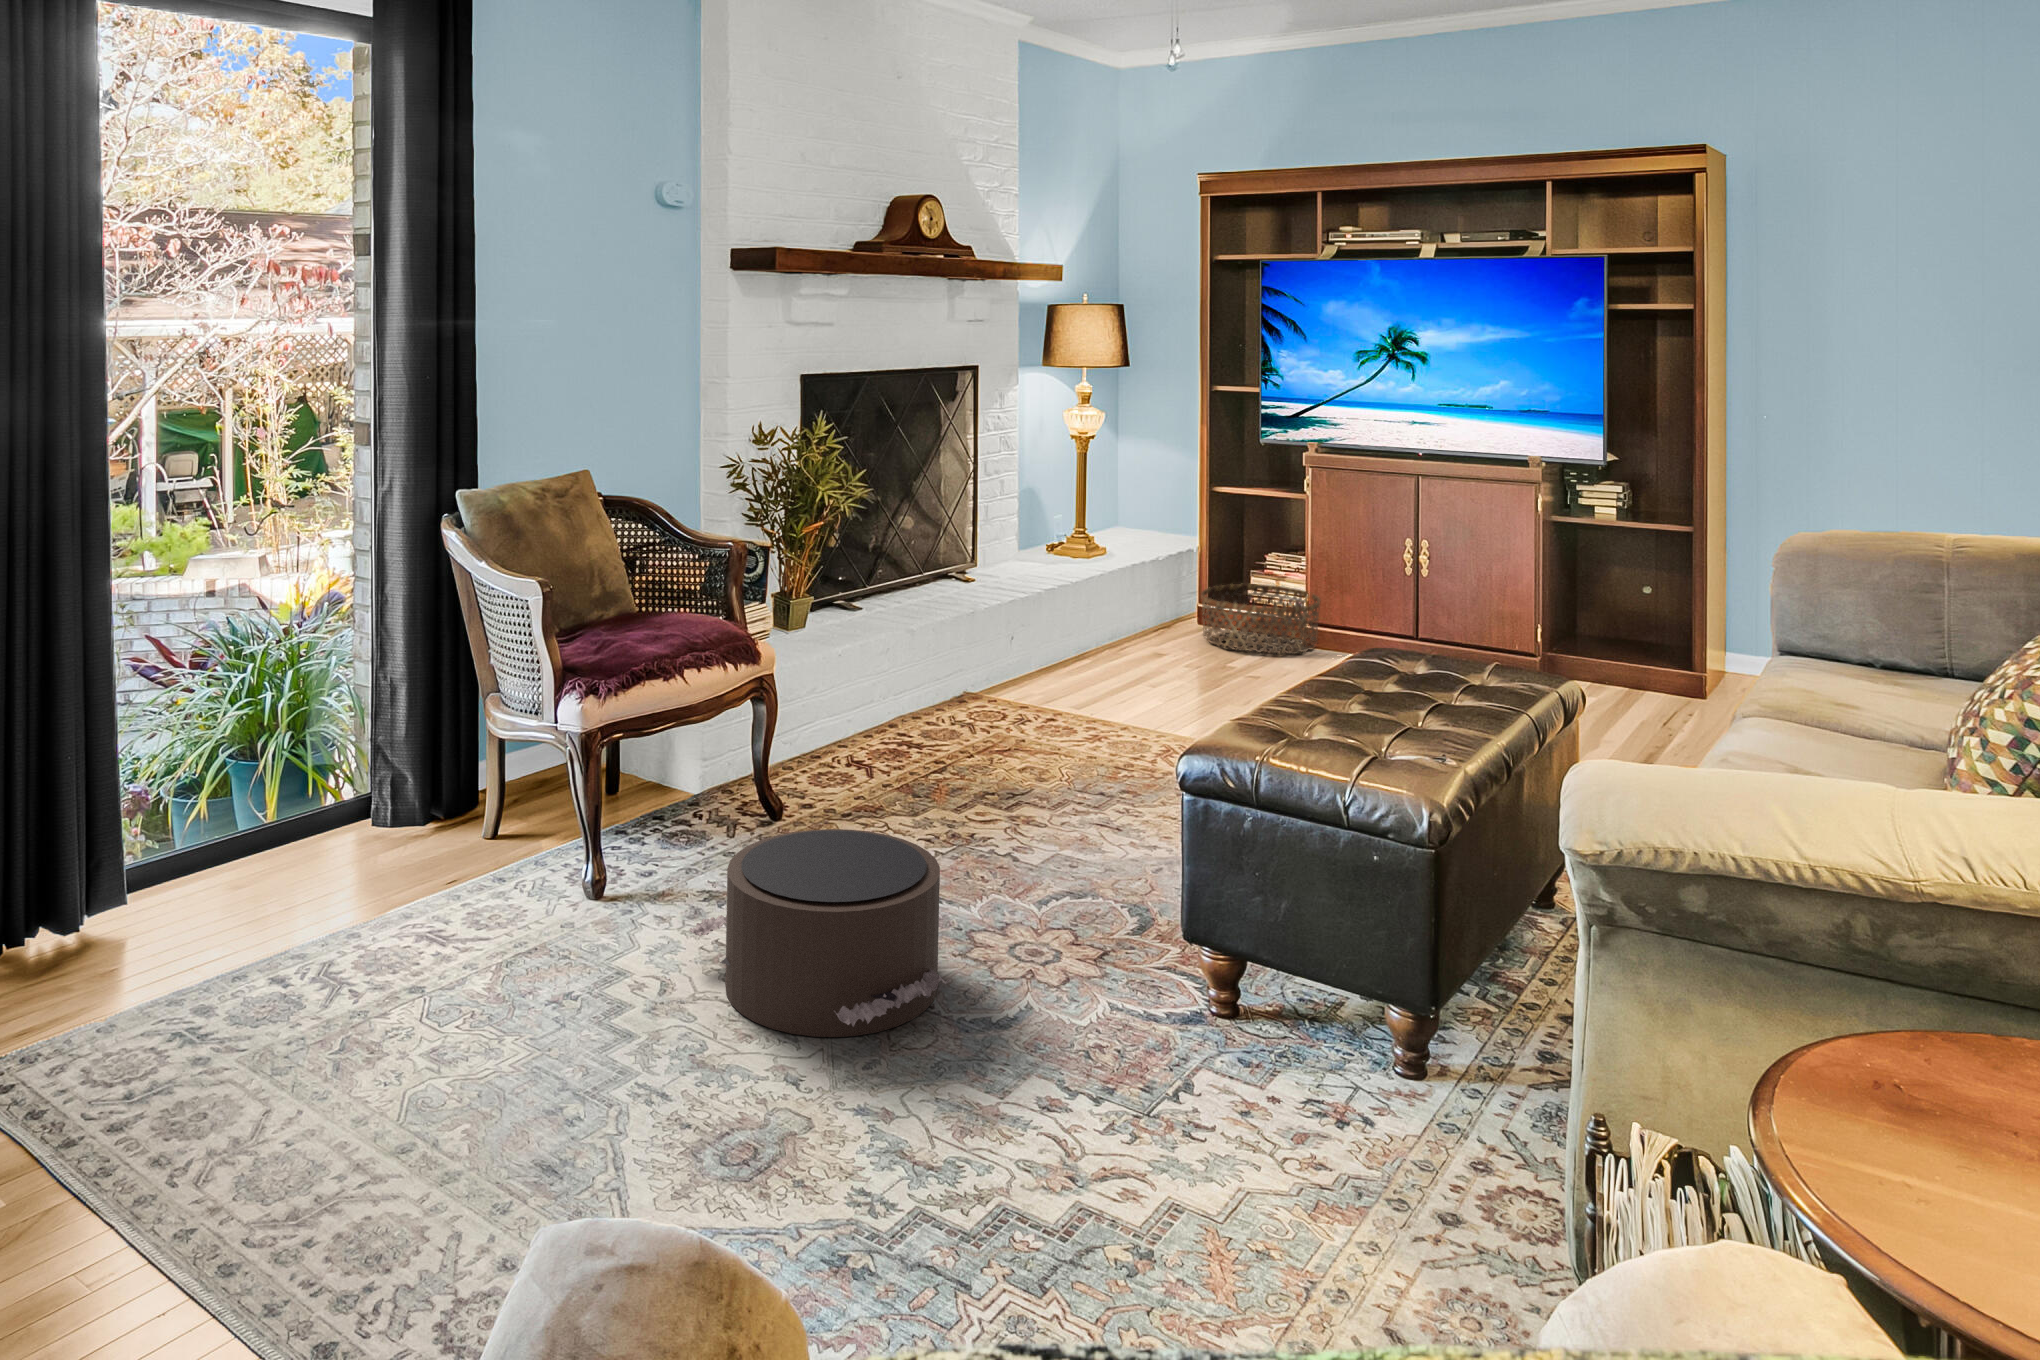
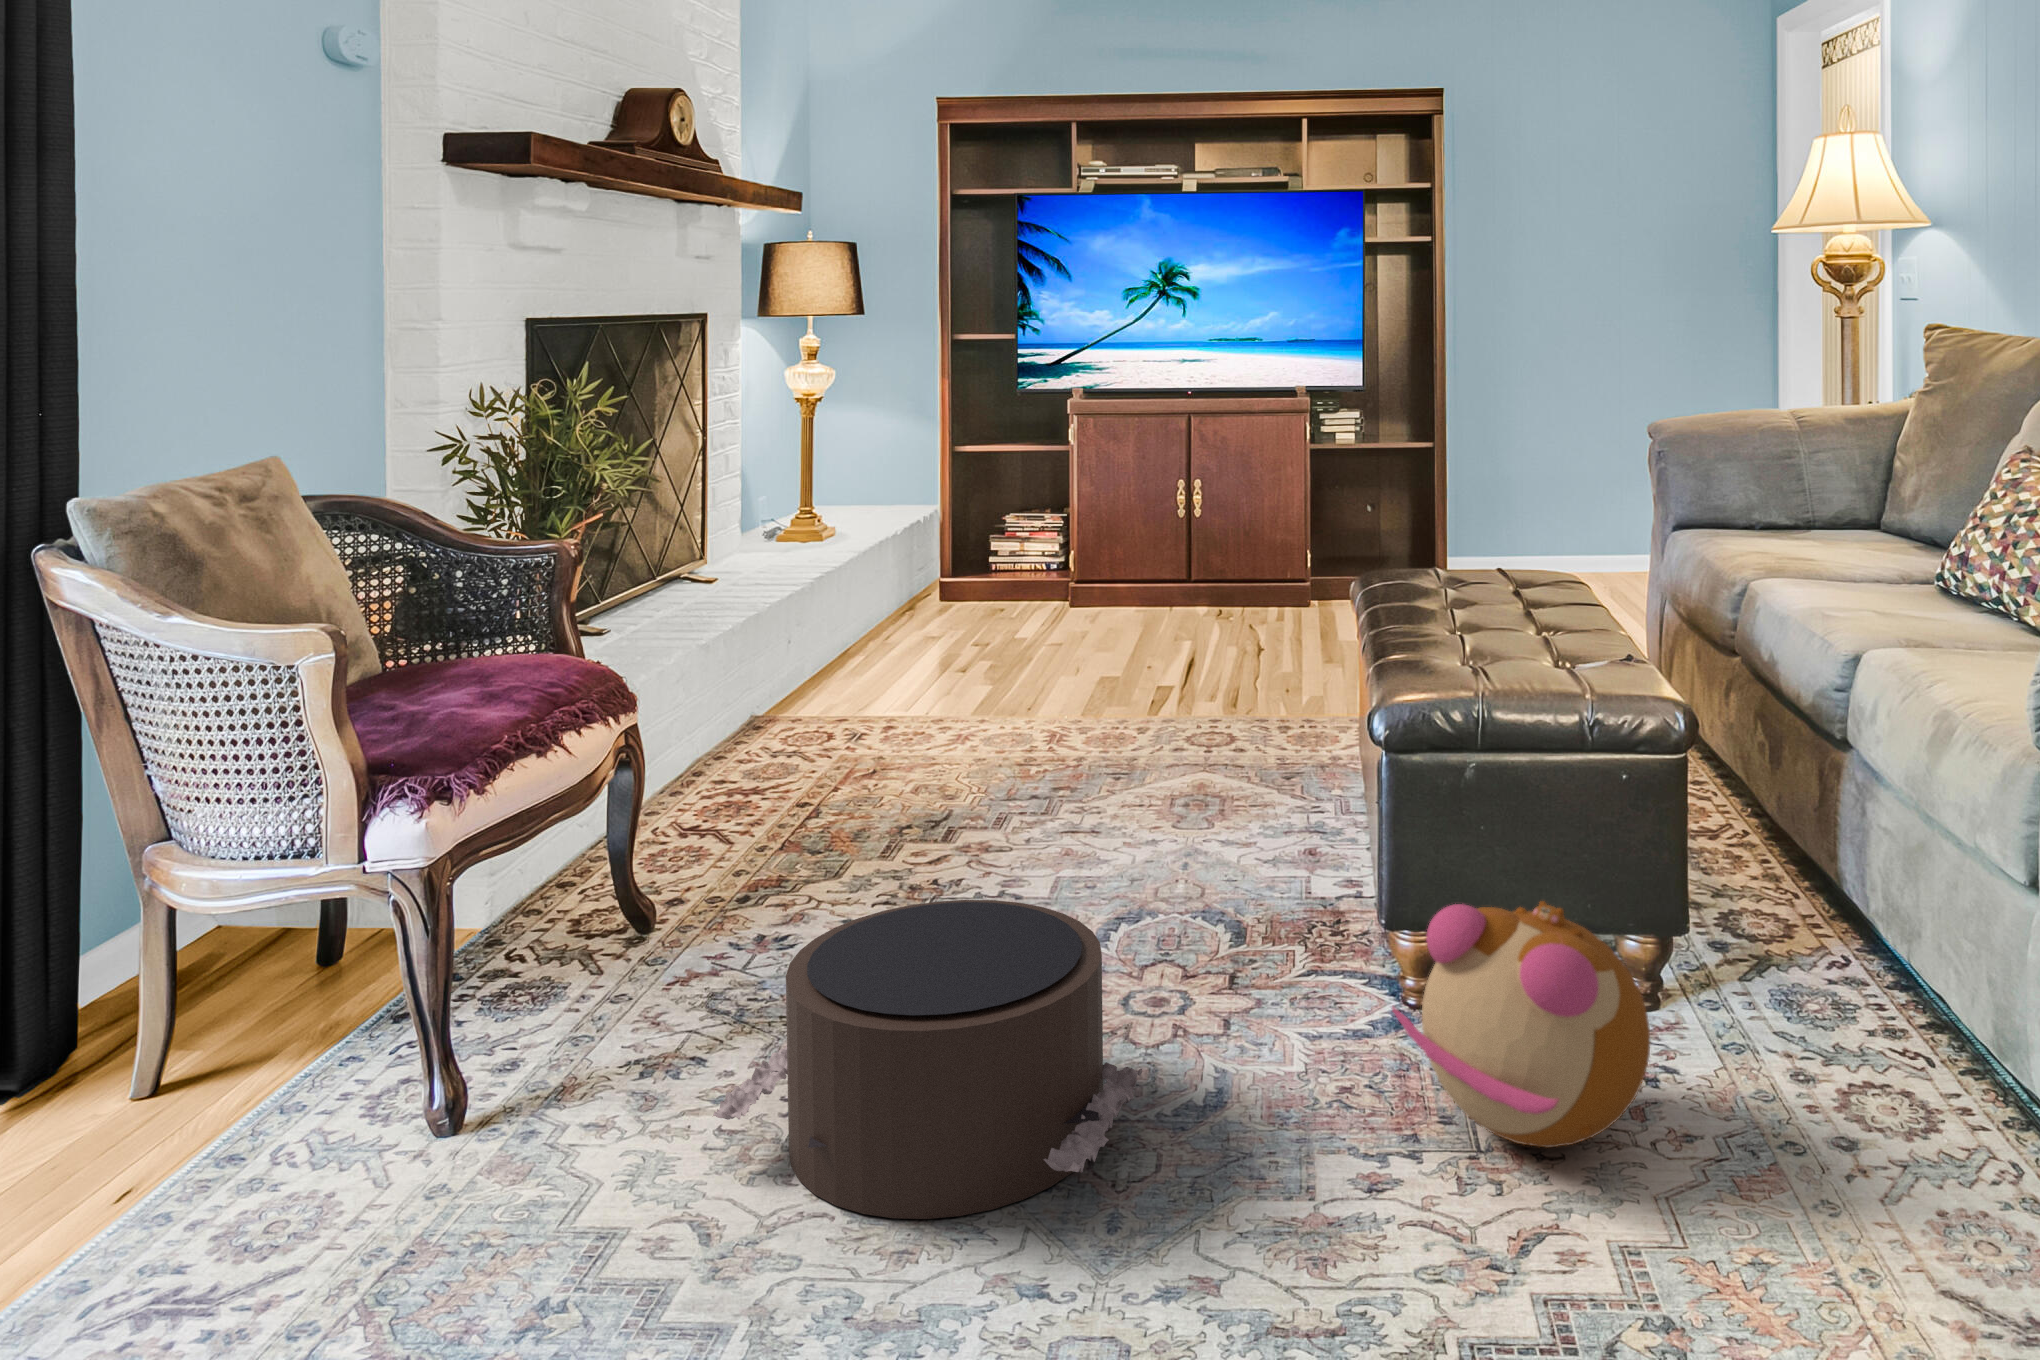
basket: present [1201,584,1320,655] -> none [983,554,1118,630]
plush toy: none [1109,917,1305,1127] -> present [1392,901,1650,1147]

